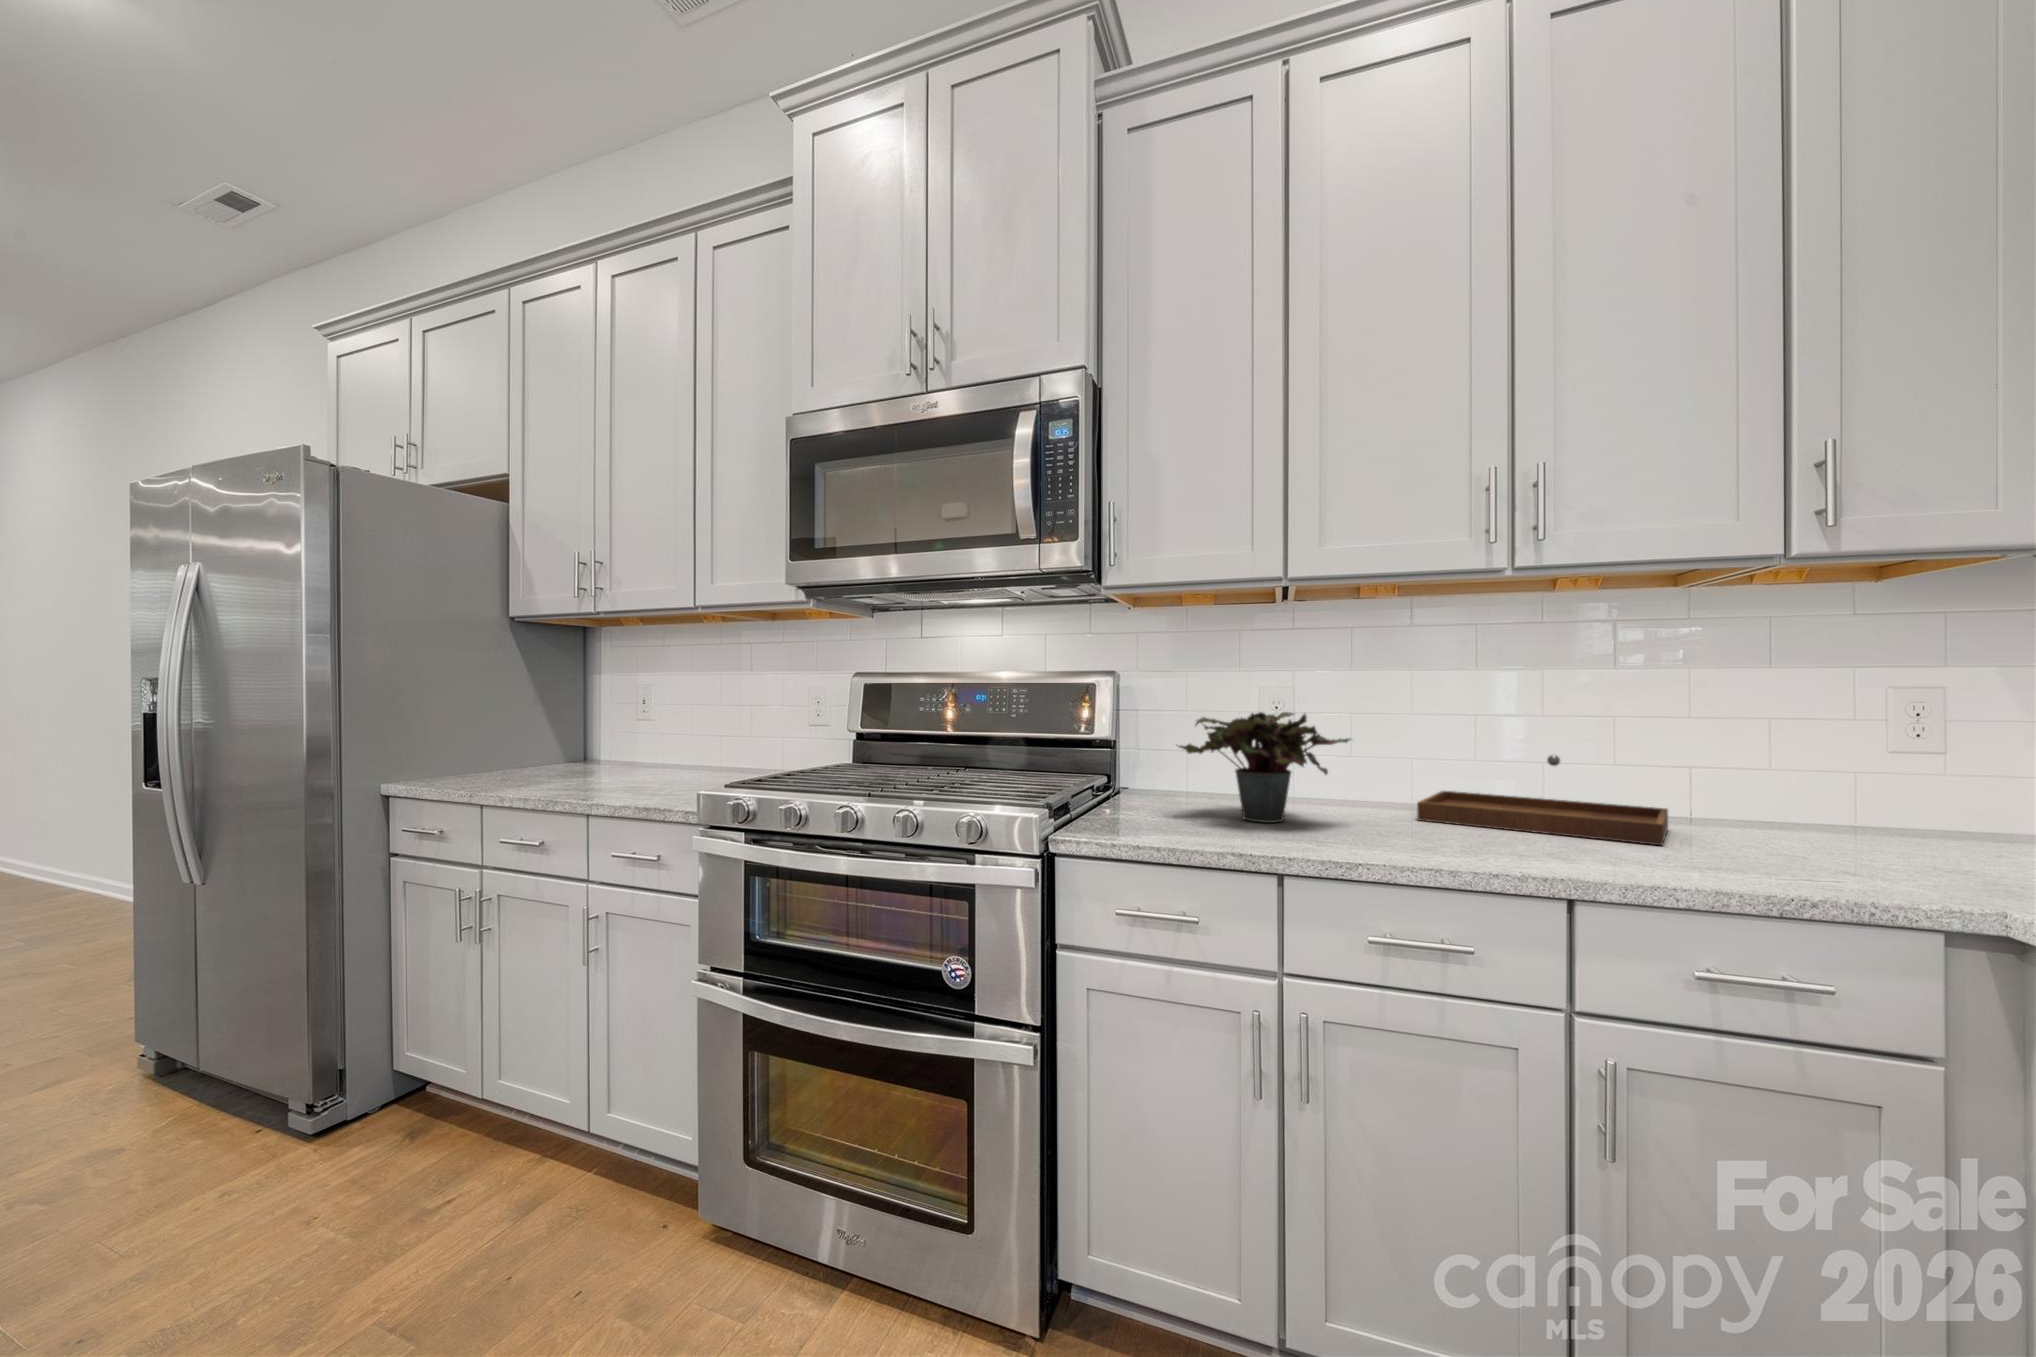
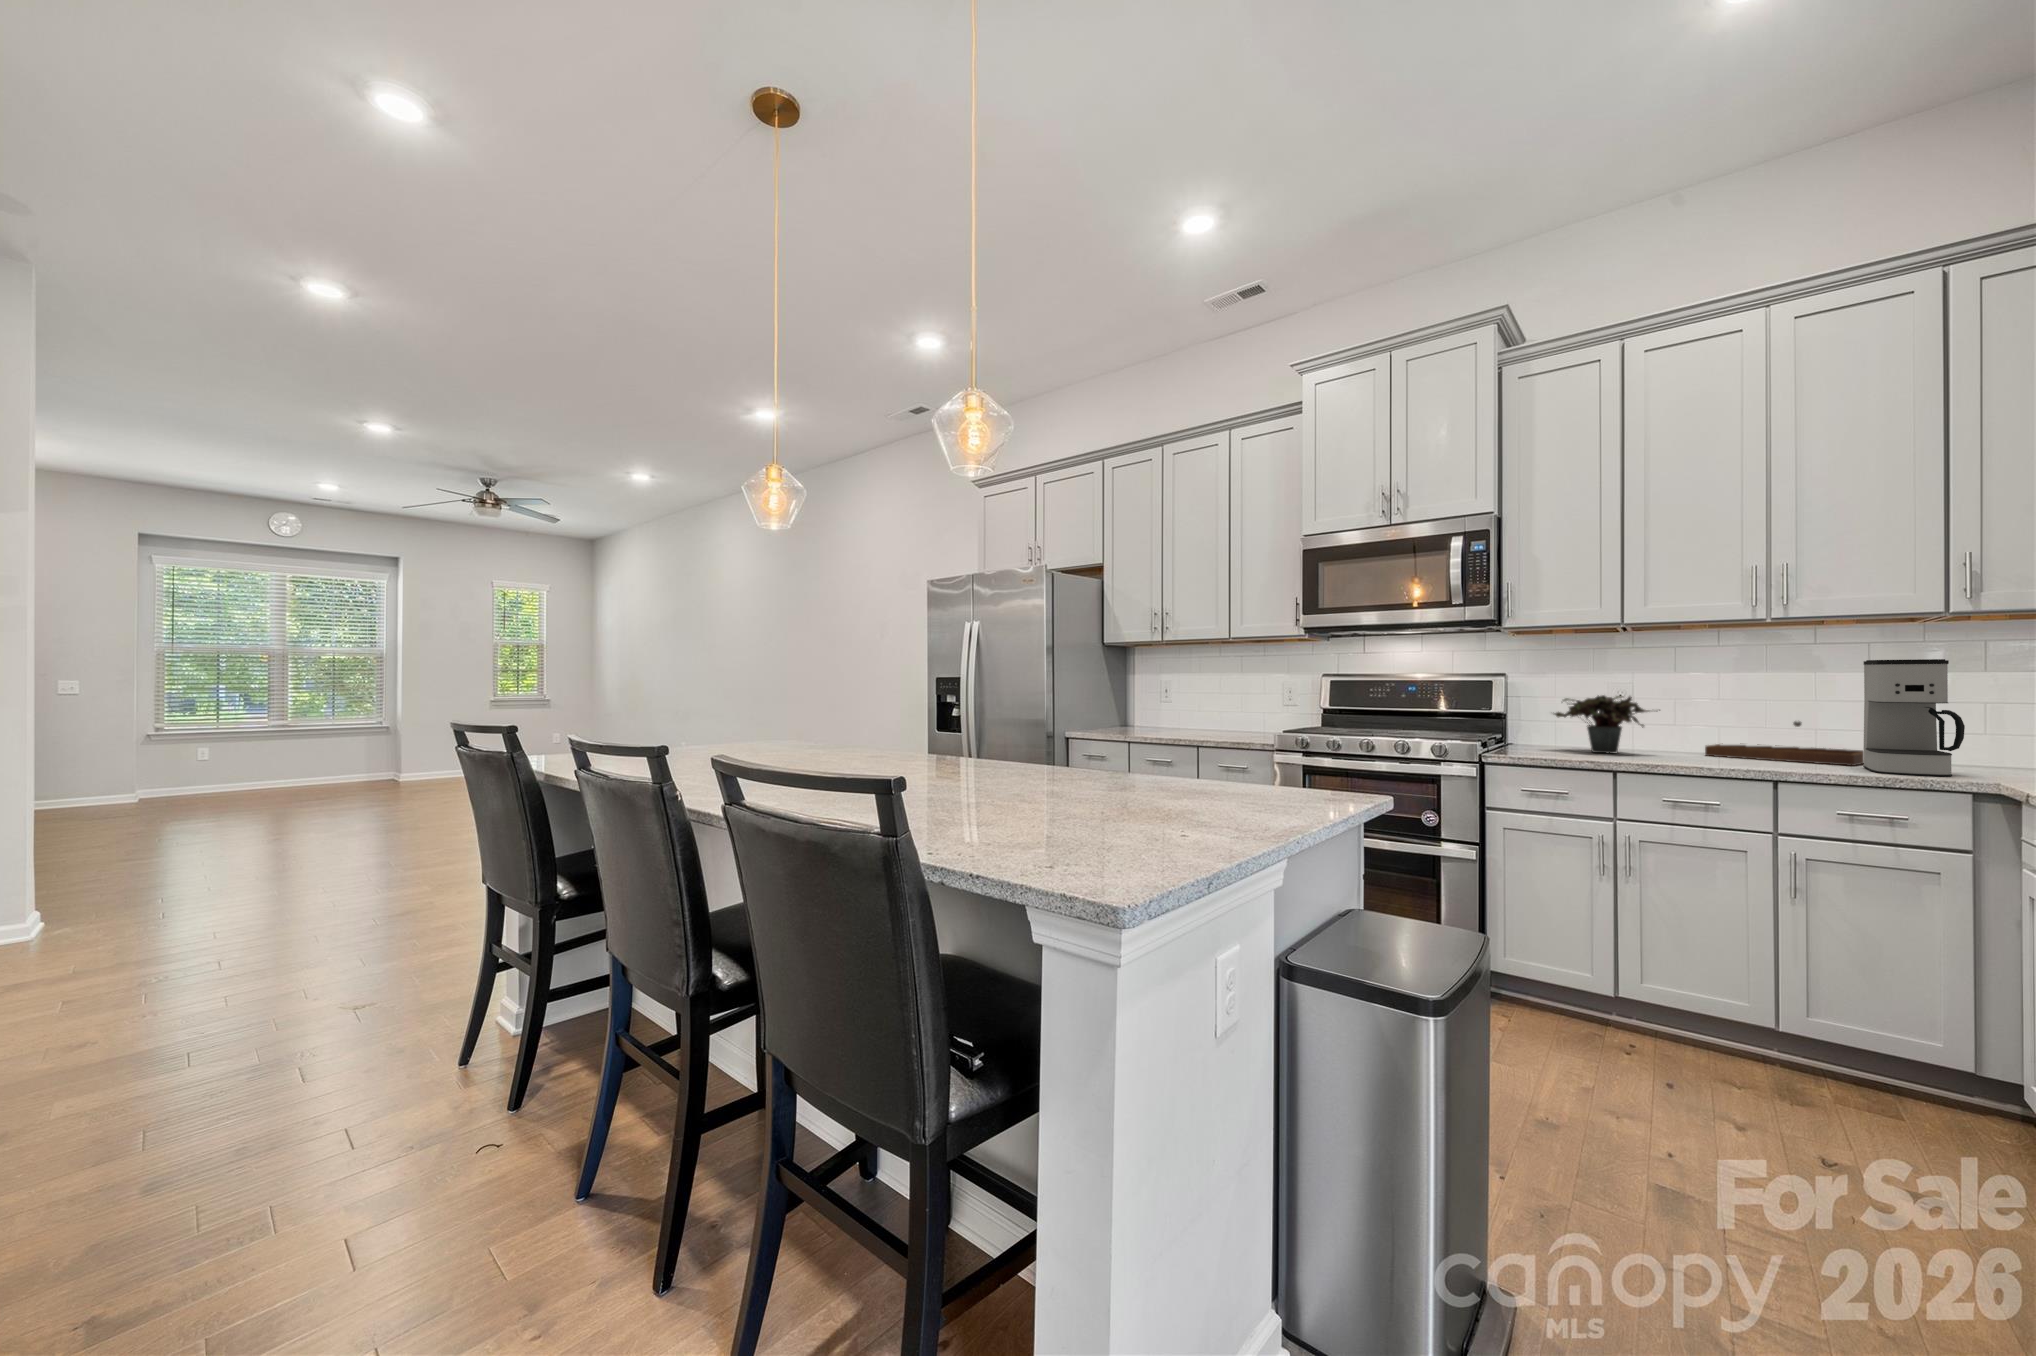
coffee maker: none [1684,641,1877,884] -> present [1863,659,1965,776]

